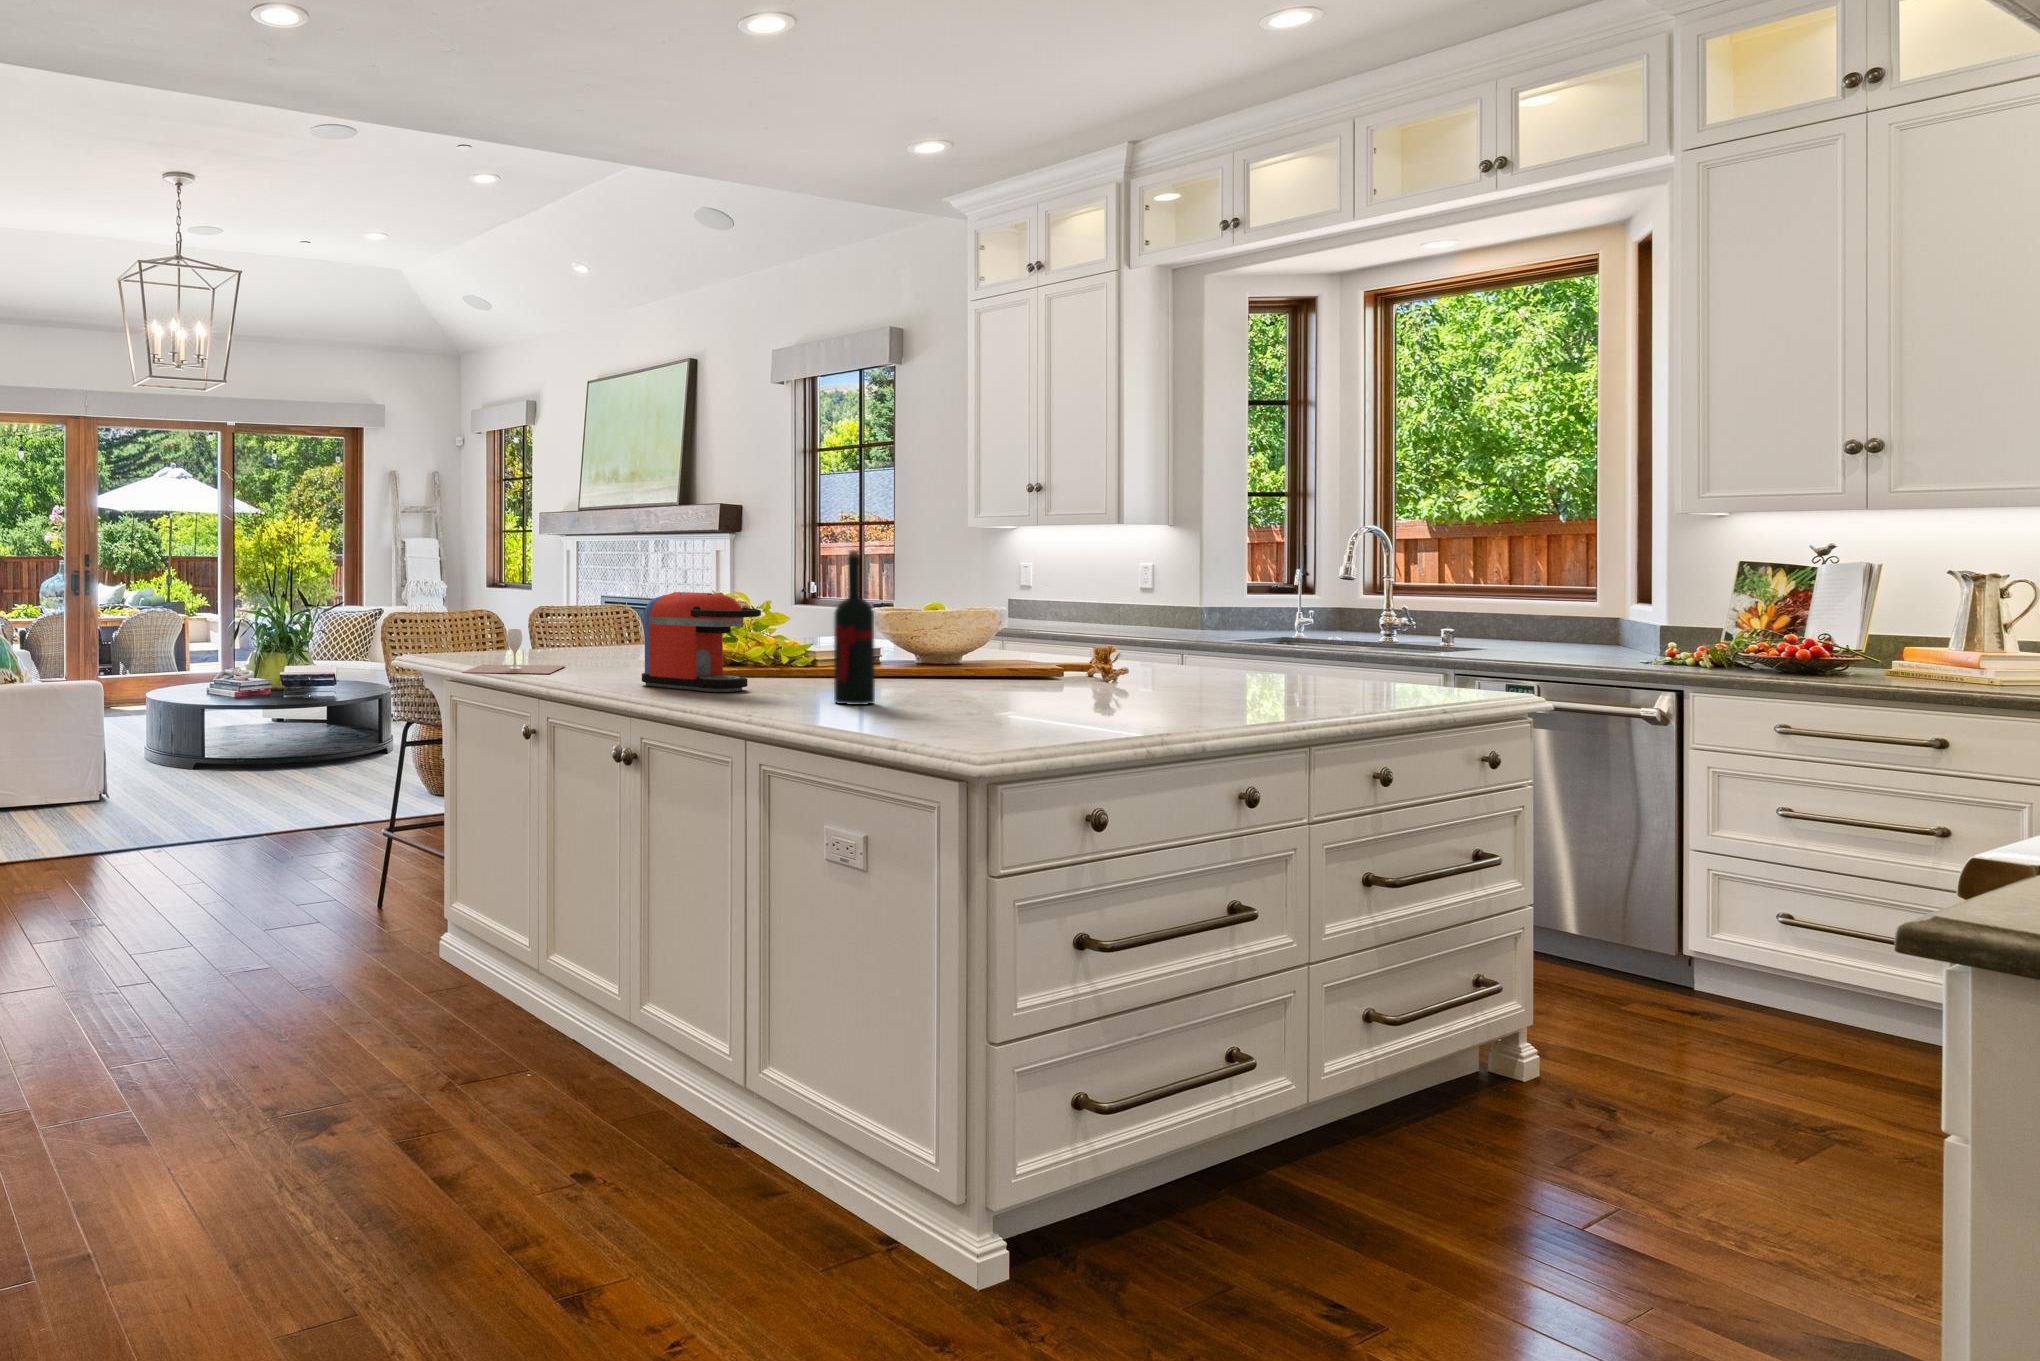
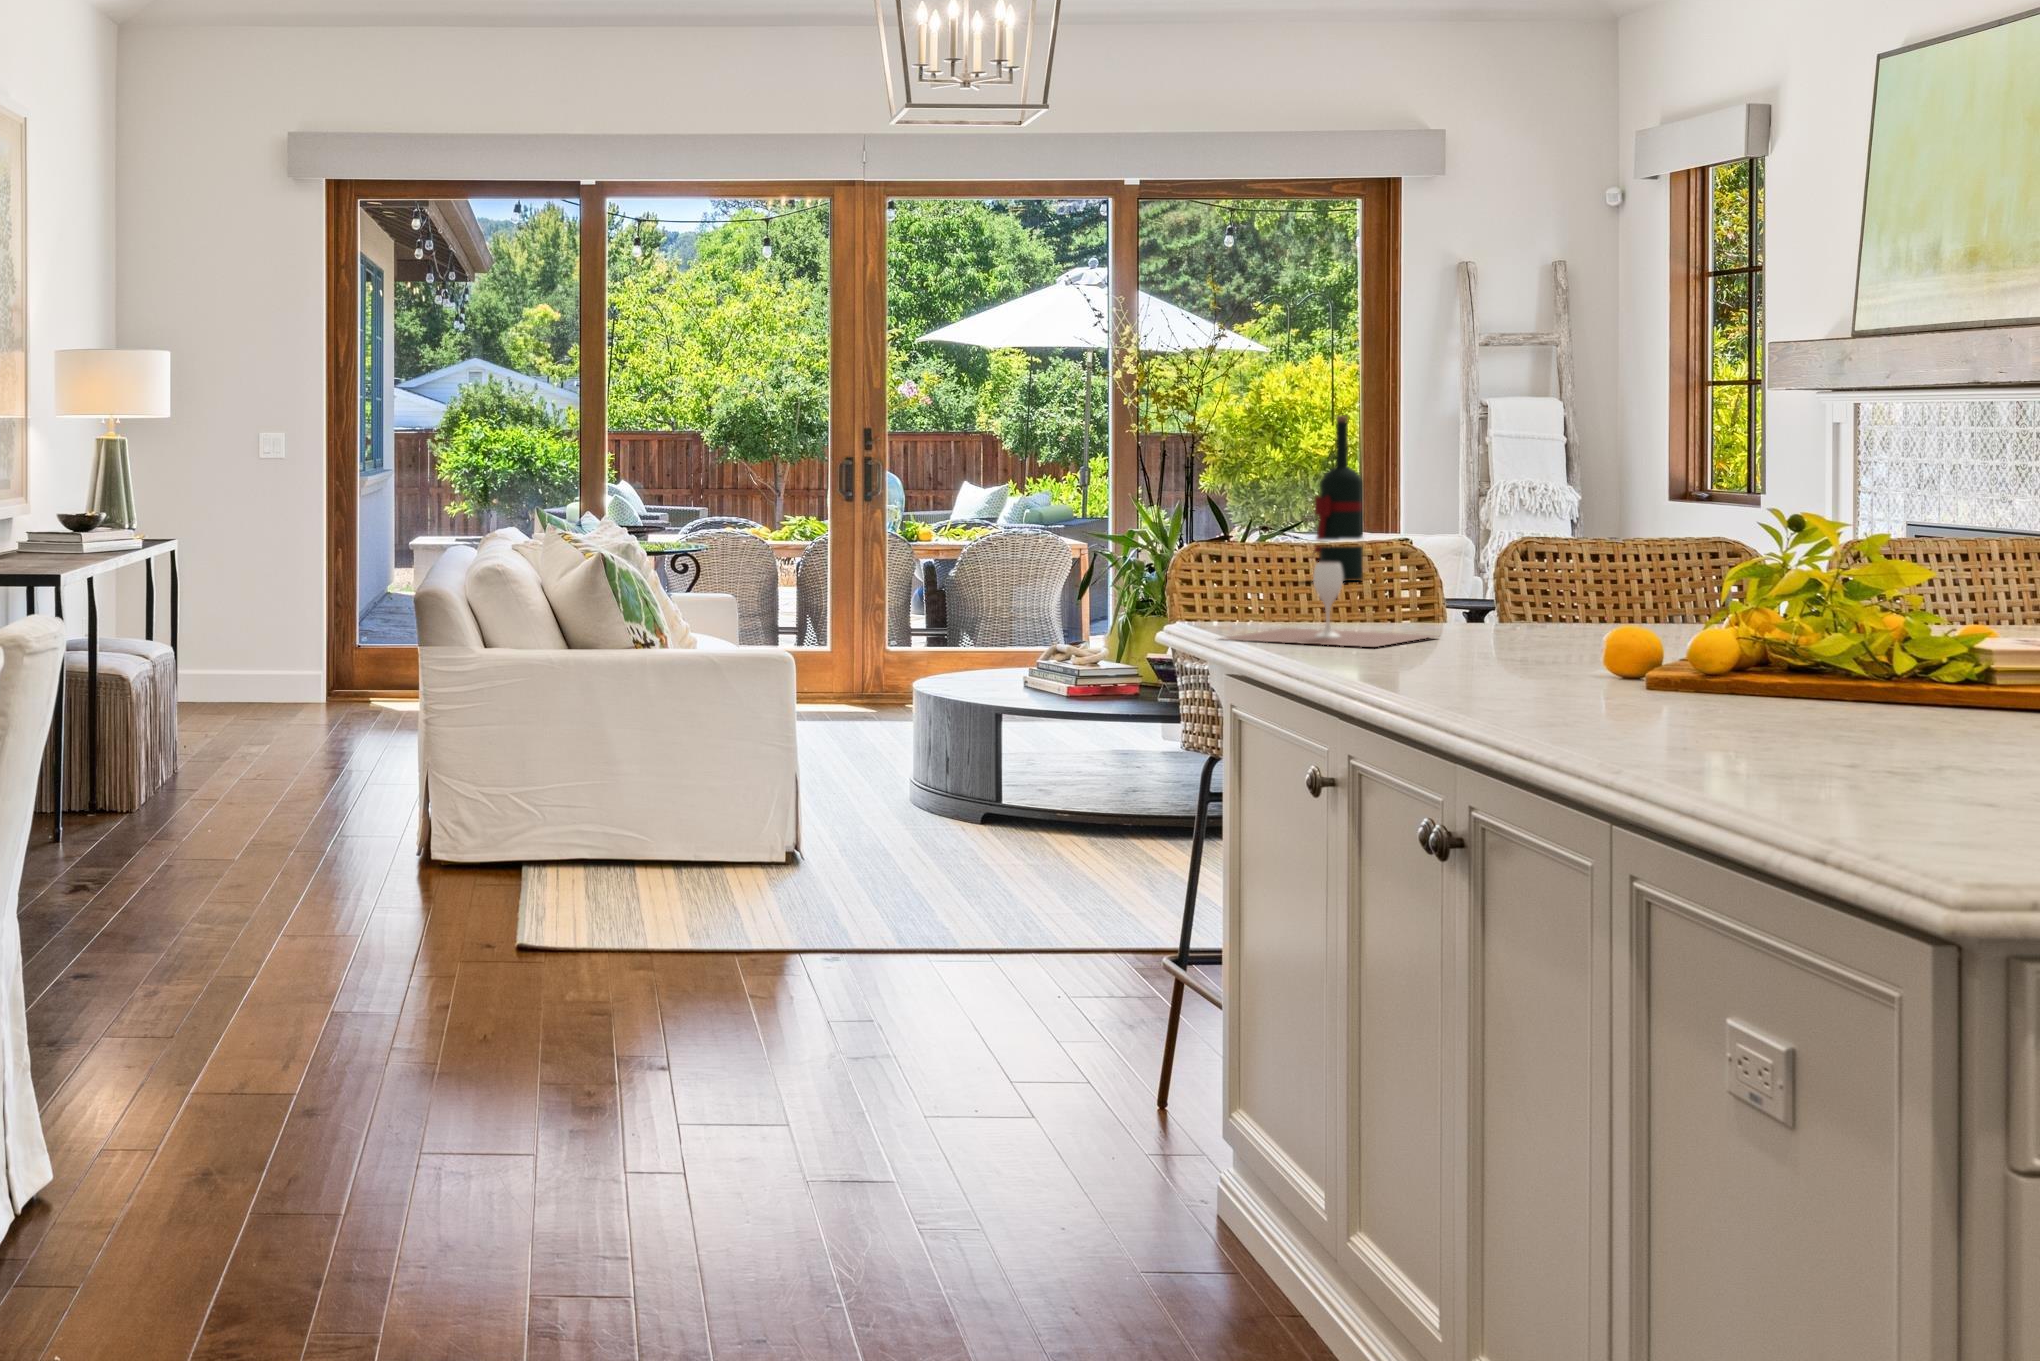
wine bottle: present [834,550,875,705] -> present [1314,415,1363,581]
coffee maker: present [642,592,761,692] -> none [1504,494,1724,690]

